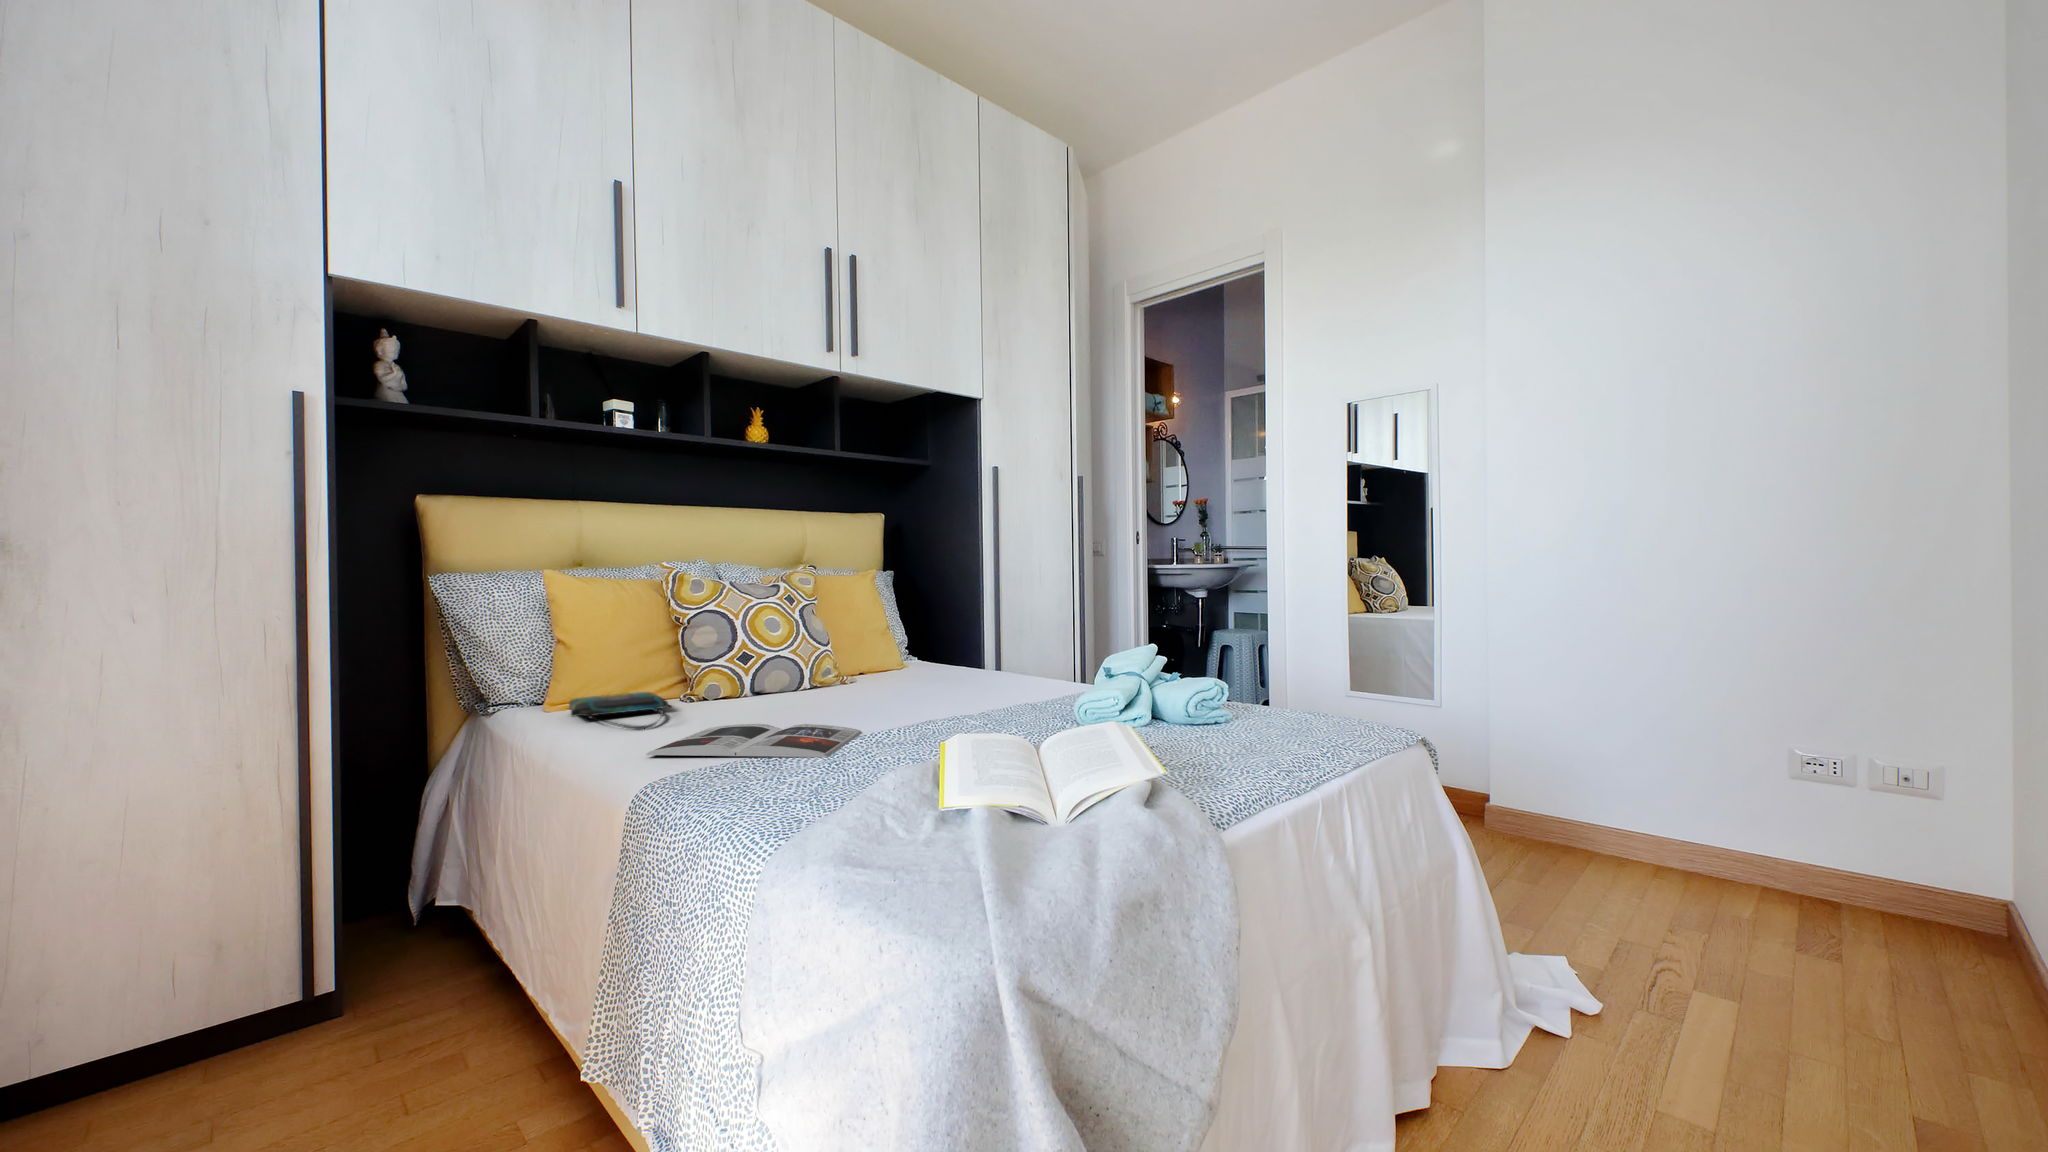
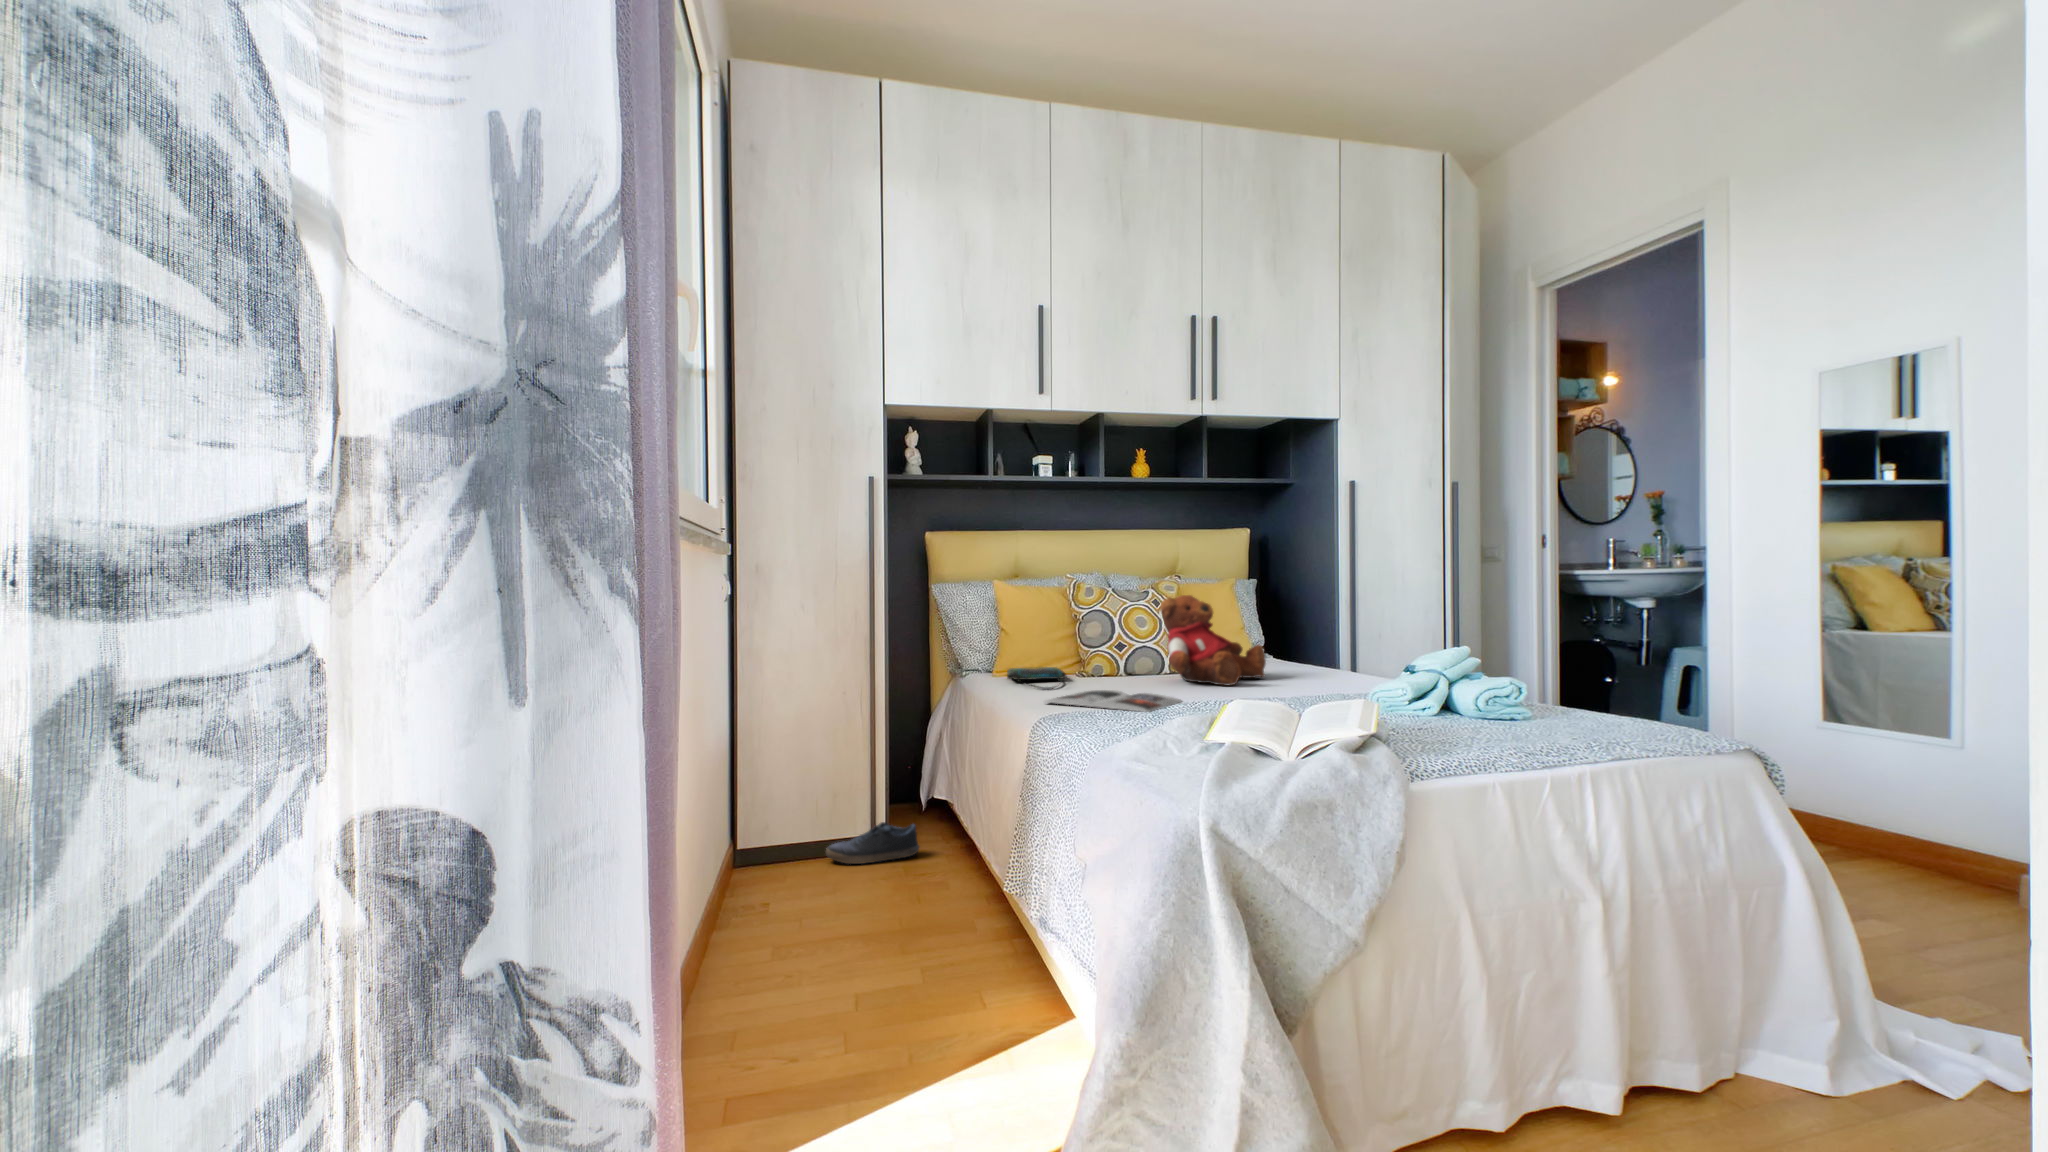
teddy bear: none [804,587,936,702] -> present [1160,595,1266,685]
shoe: none [188,968,406,1079] -> present [826,822,919,864]

